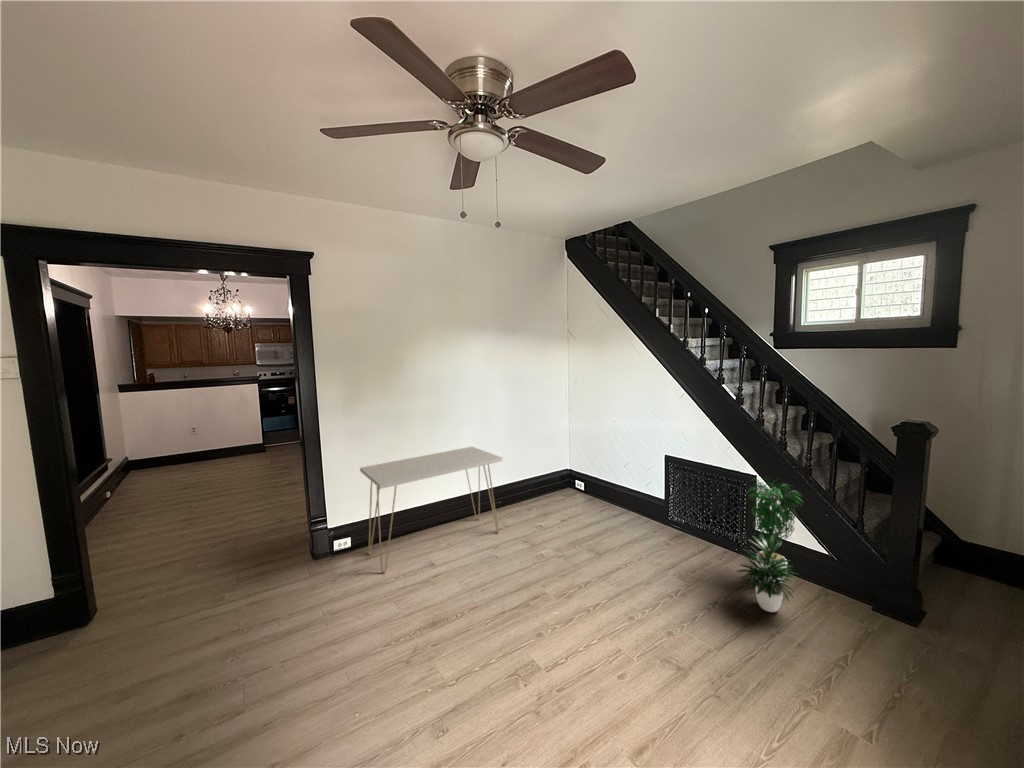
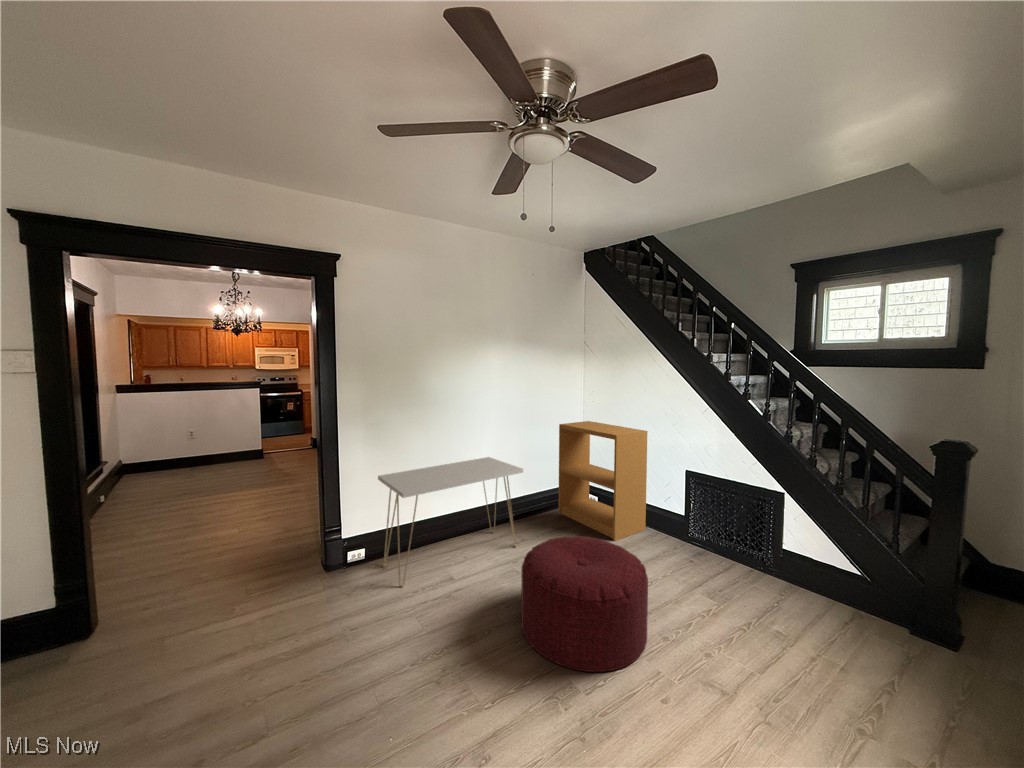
bookshelf: none [543,409,627,525] -> present [558,421,647,541]
potted plant: present [736,478,800,612] -> none [771,492,840,635]
ottoman: none [492,521,613,650] -> present [521,536,648,672]

